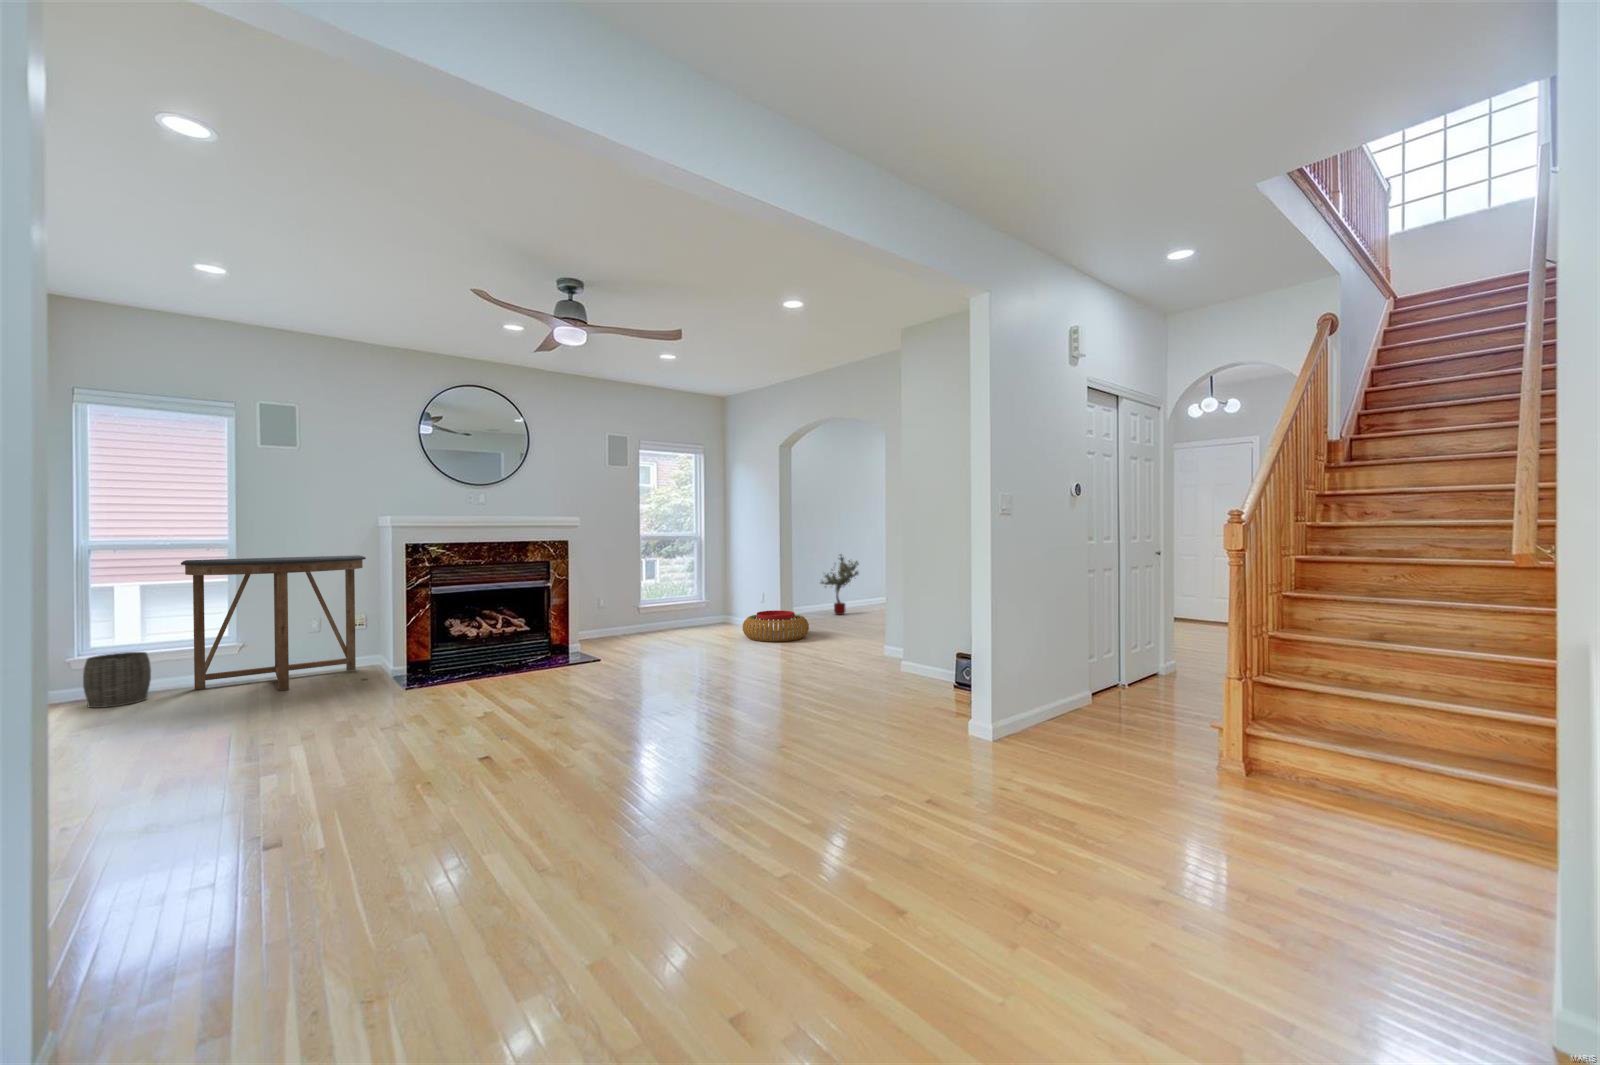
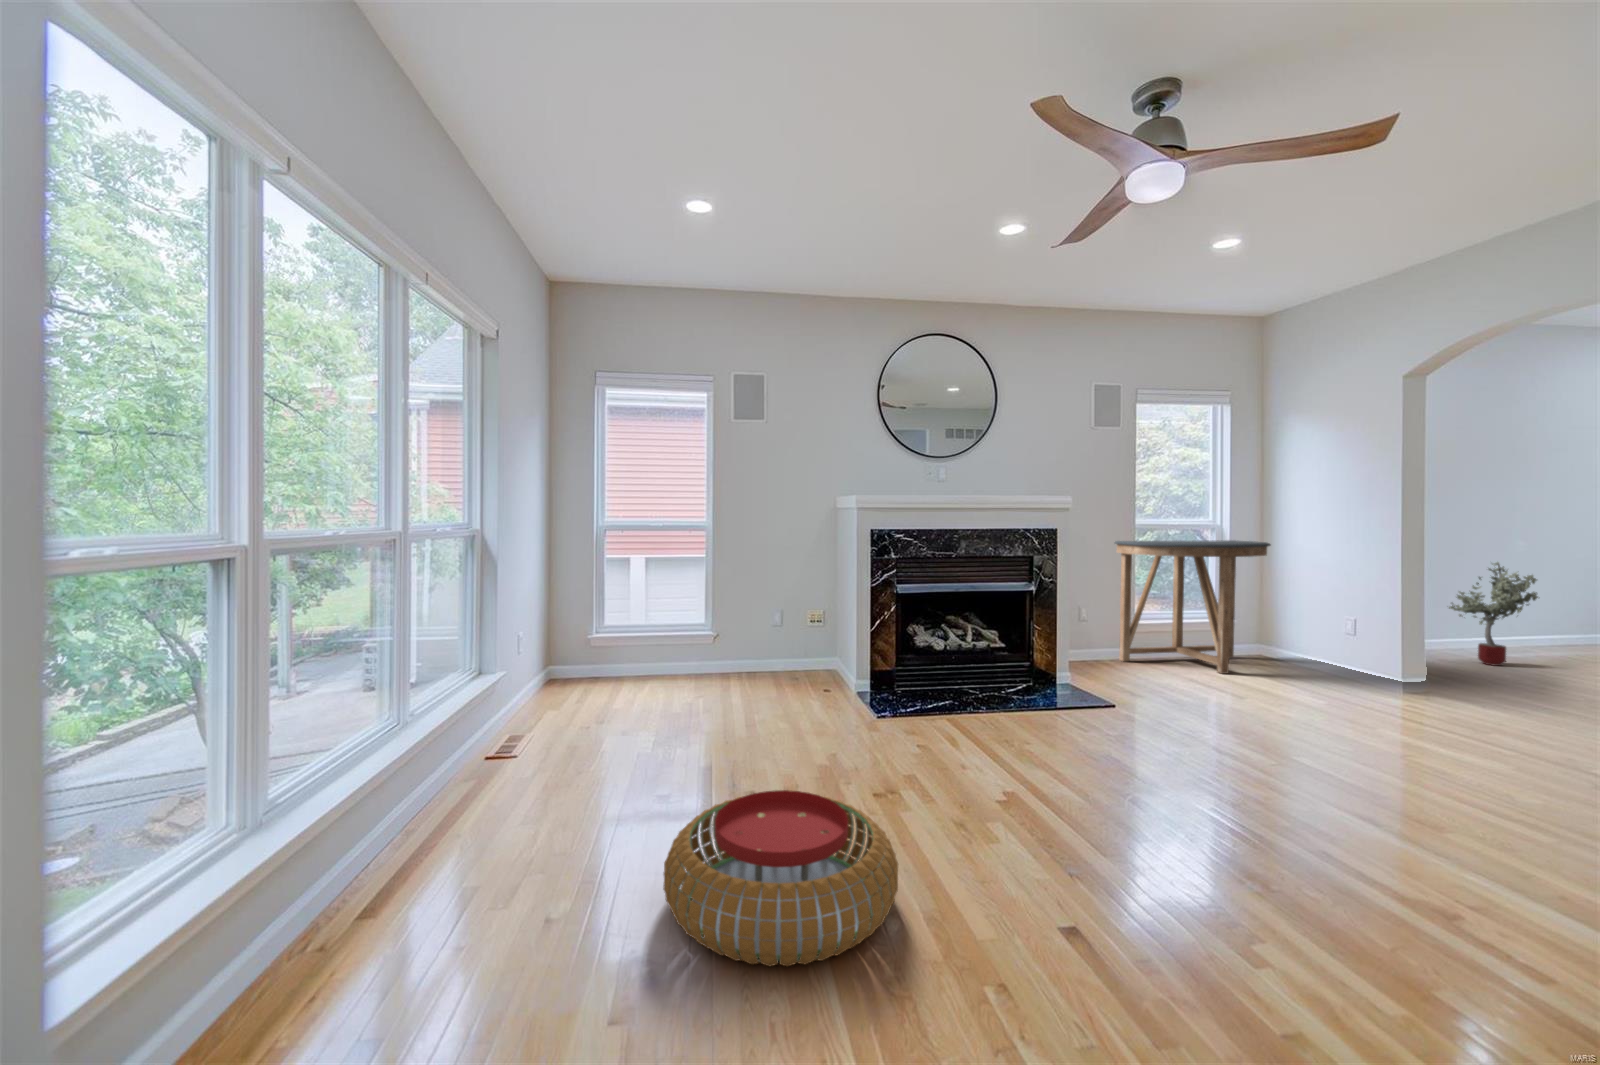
console table: present [181,555,366,691] -> present [1115,540,1271,674]
pouf: present [742,610,809,642] -> present [663,790,898,966]
woven basket: present [83,652,151,708] -> none [597,633,646,688]

